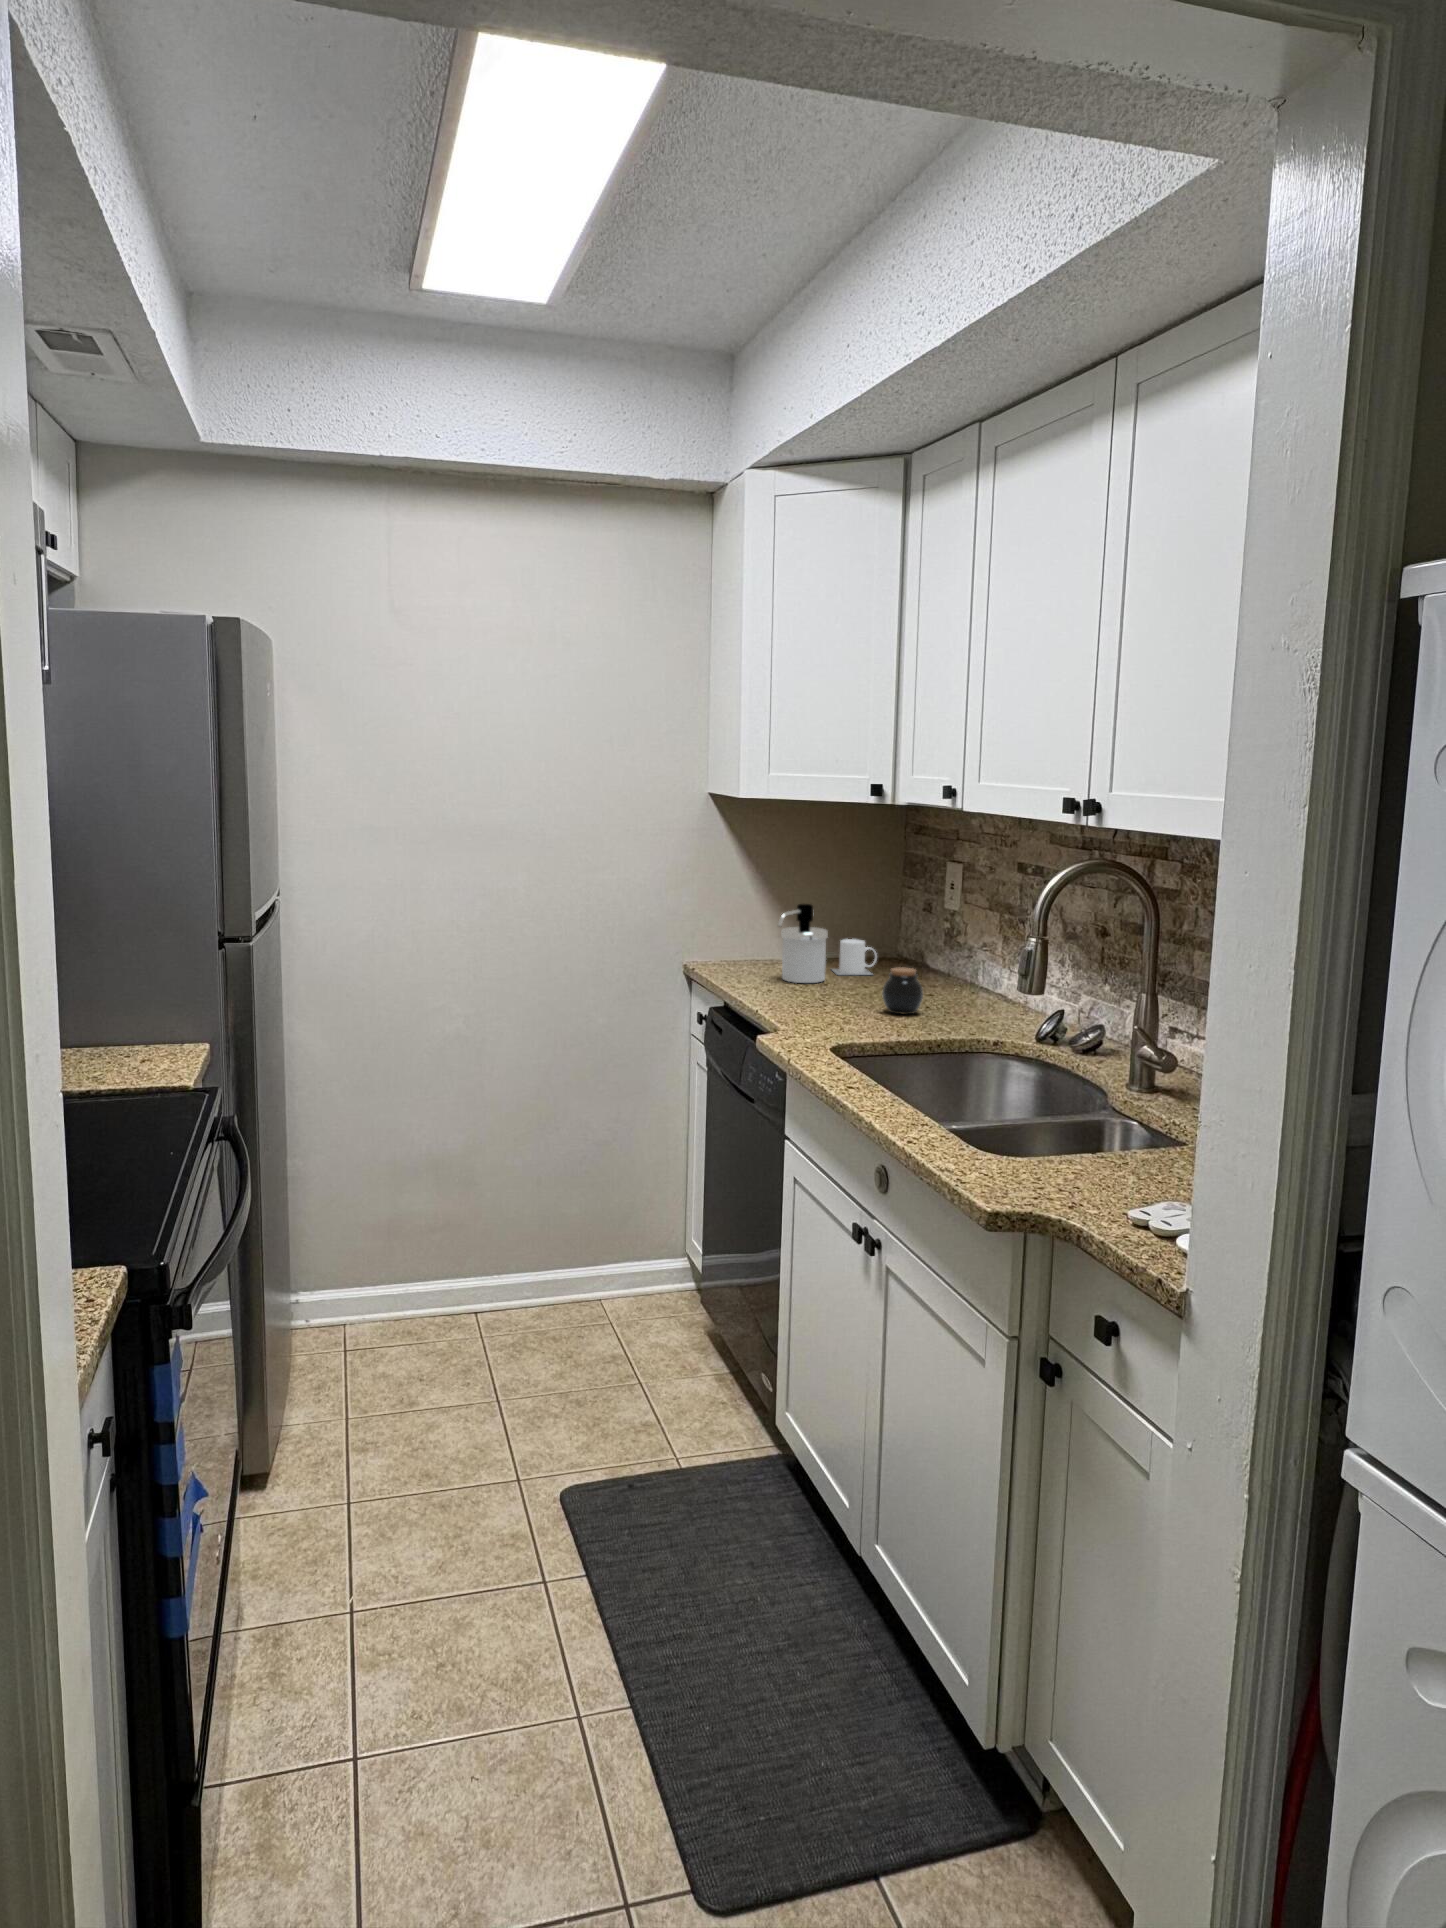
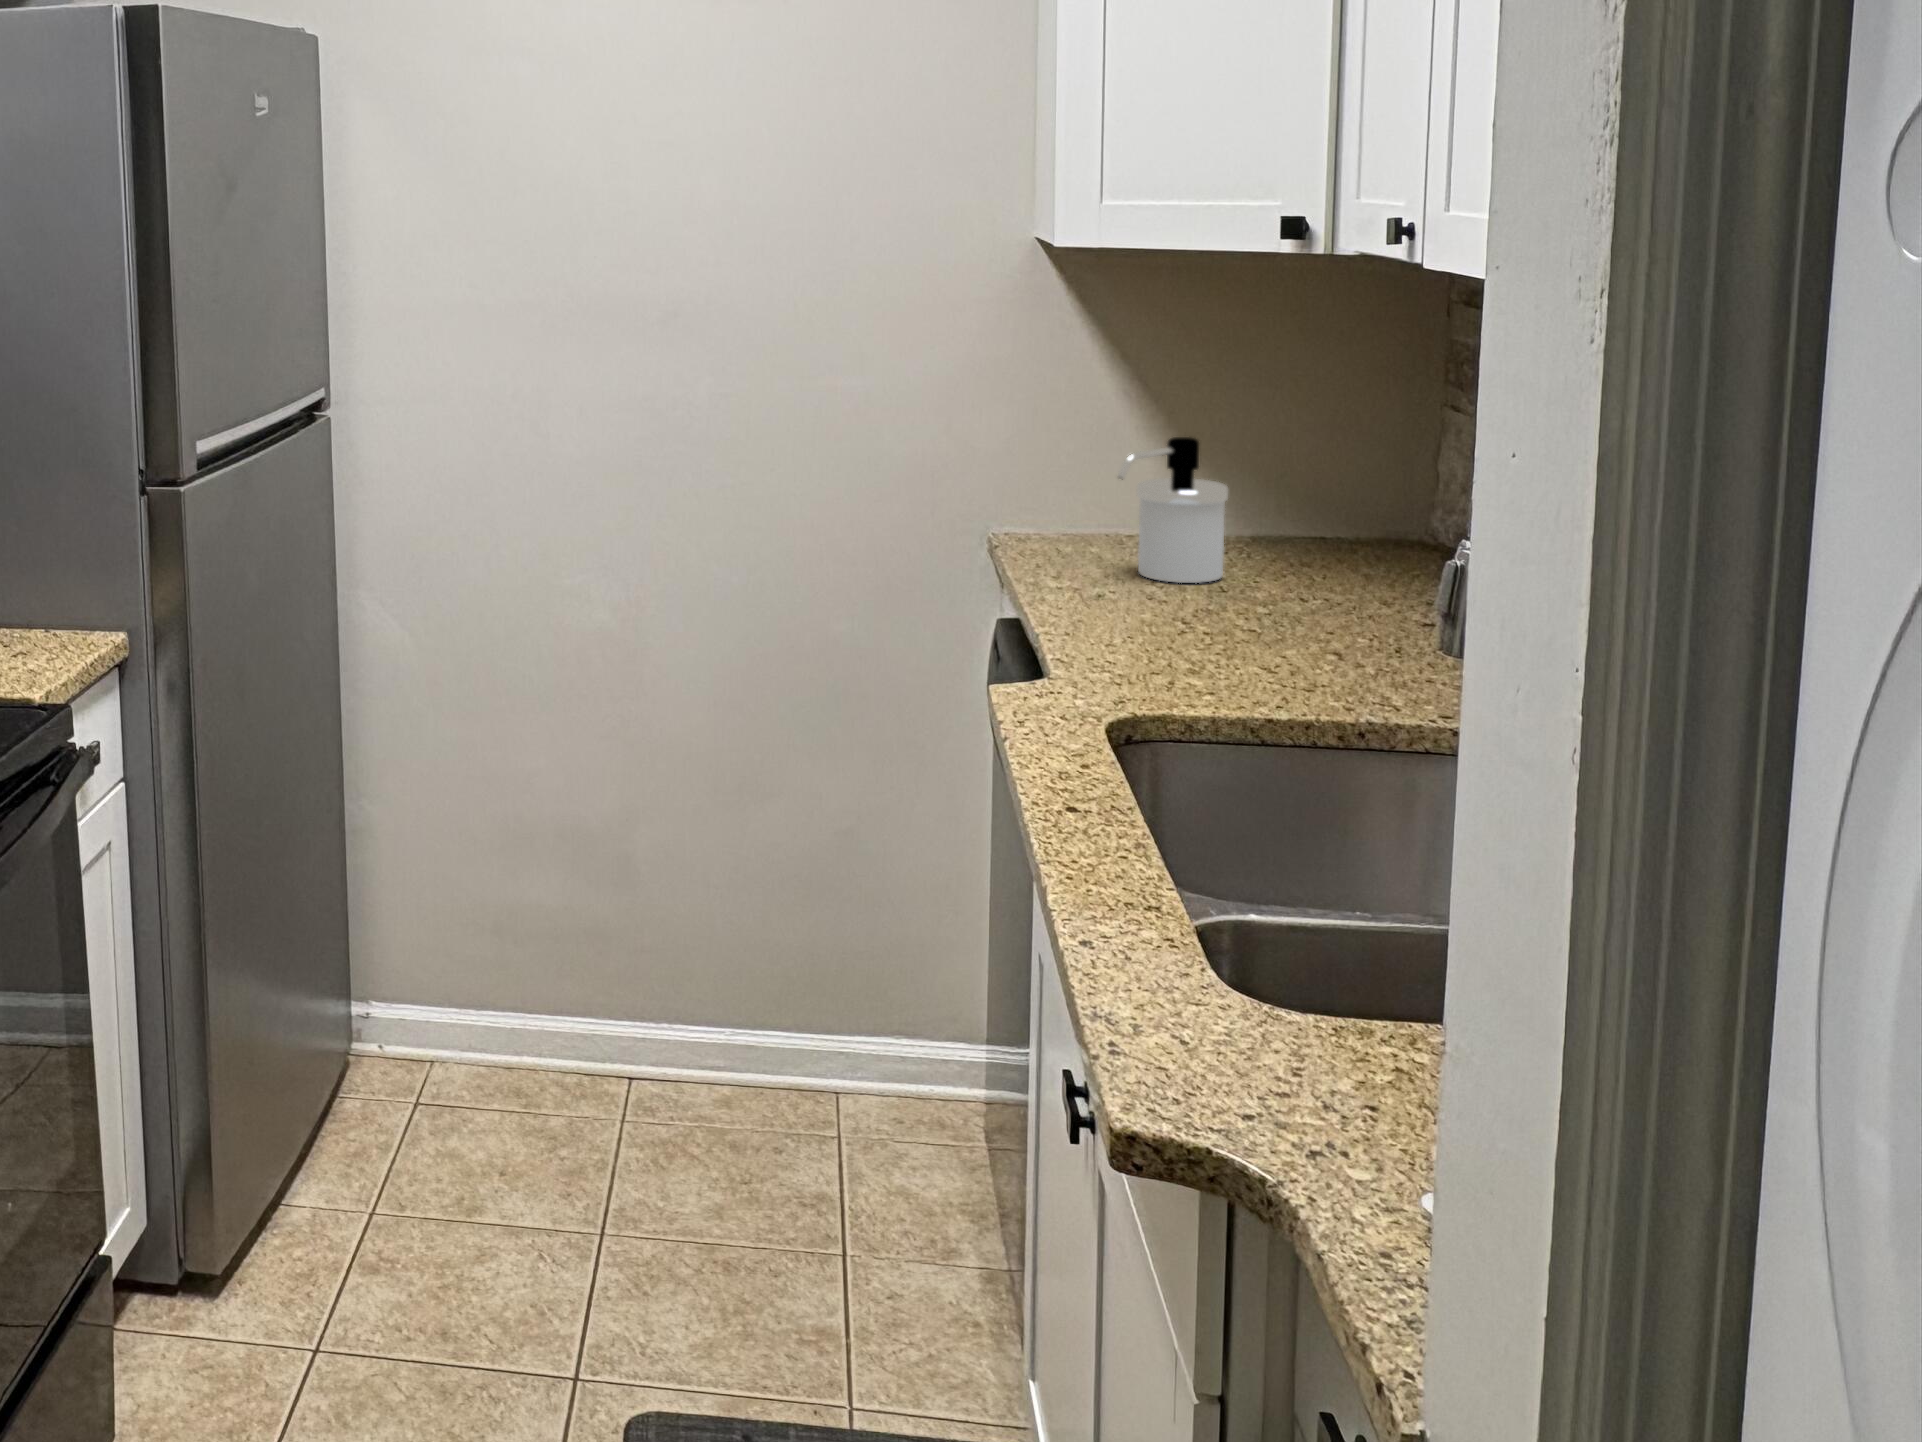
mug: present [832,939,877,975] -> none [1254,503,1346,573]
jar: present [882,967,923,1014] -> none [1283,568,1368,660]

